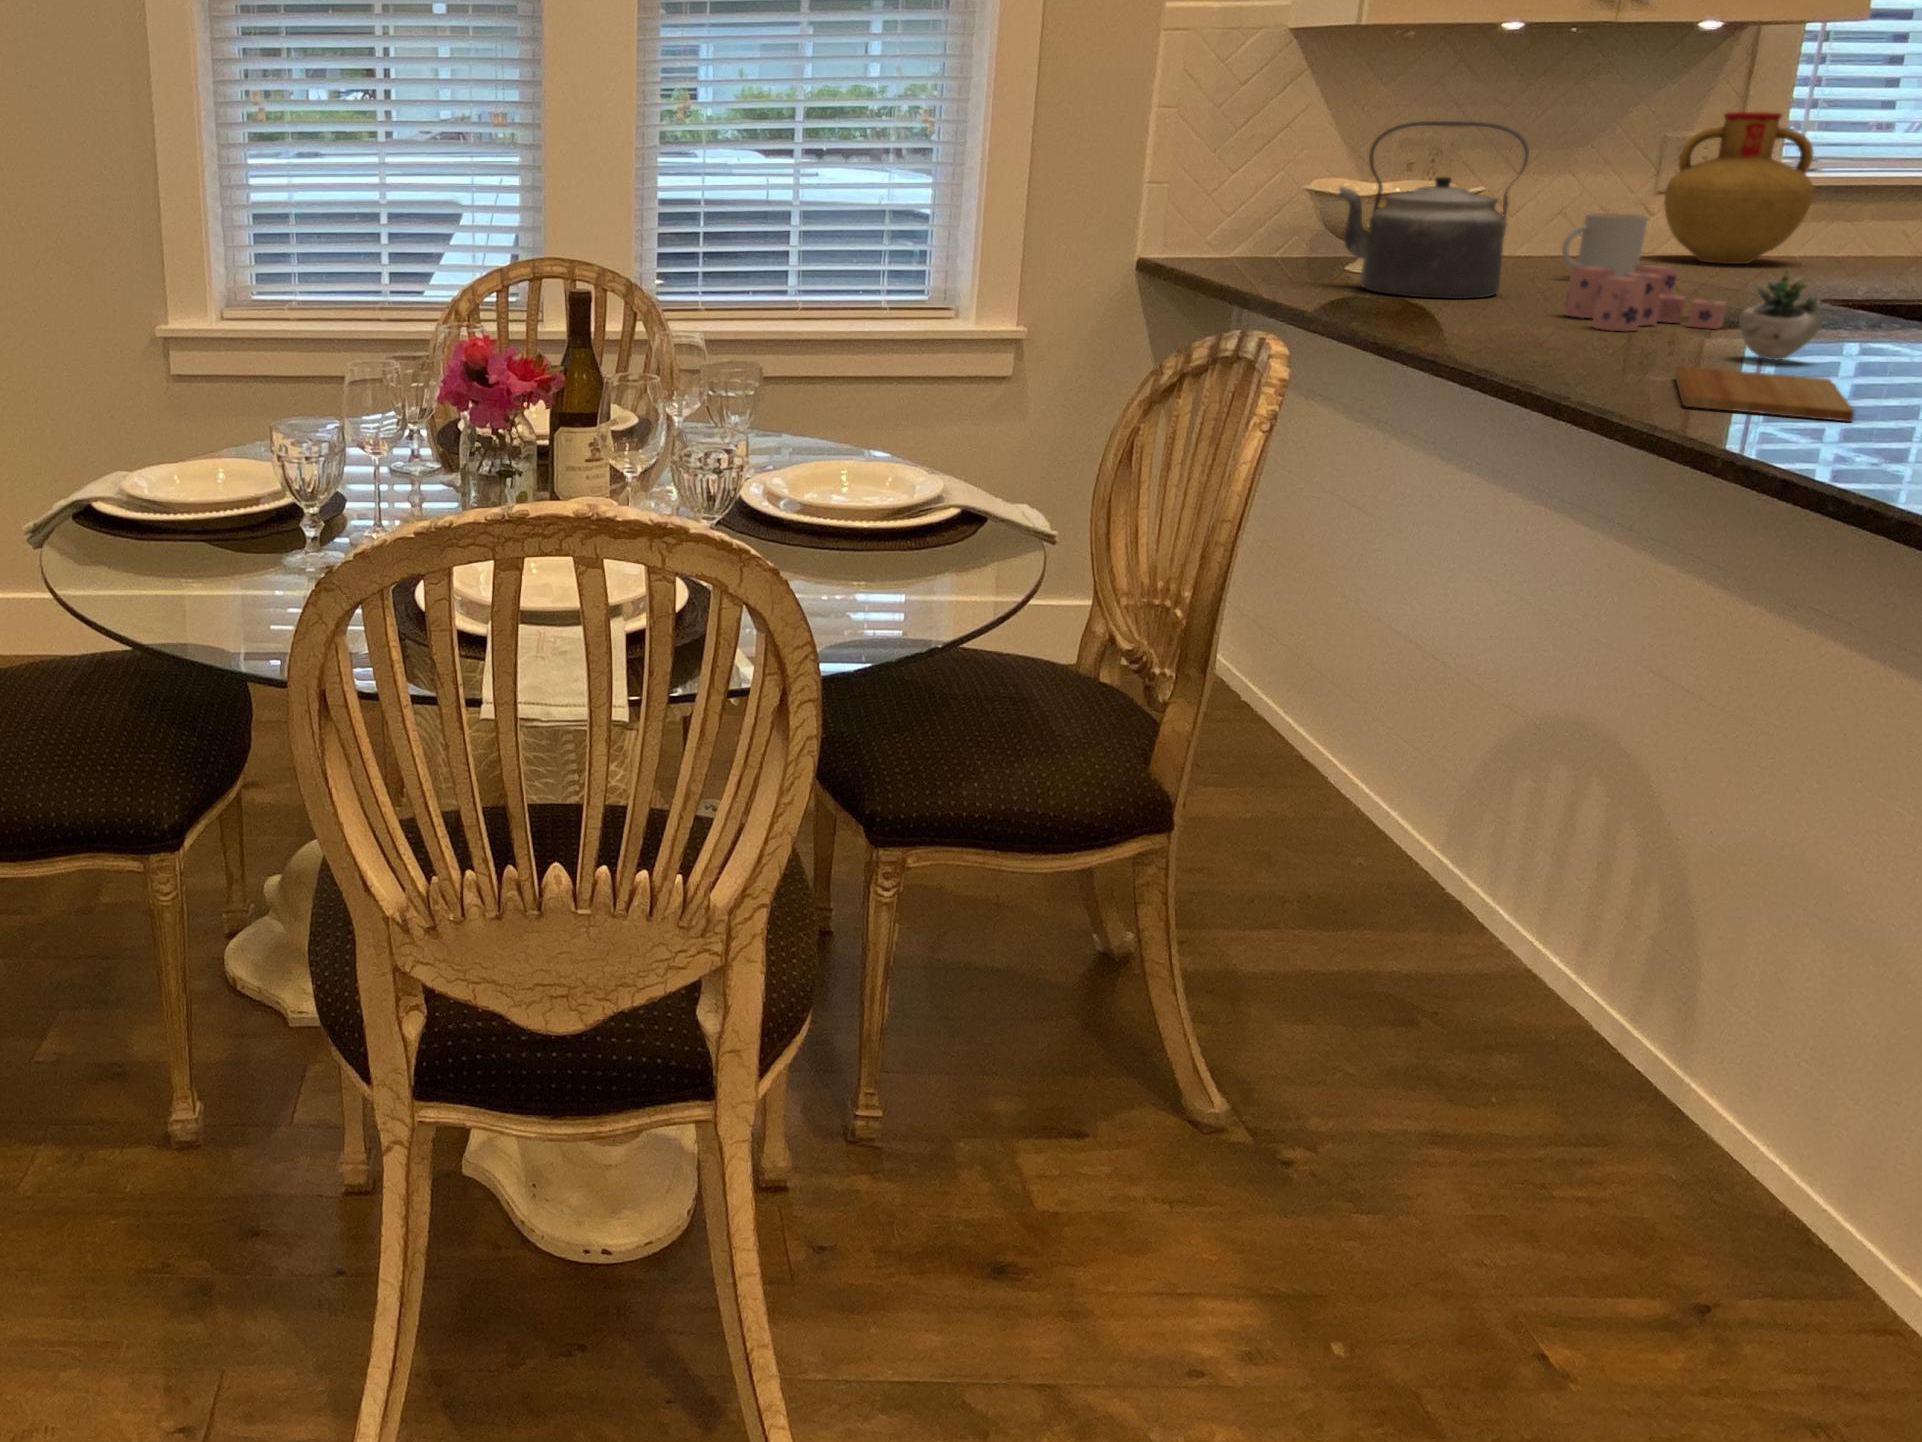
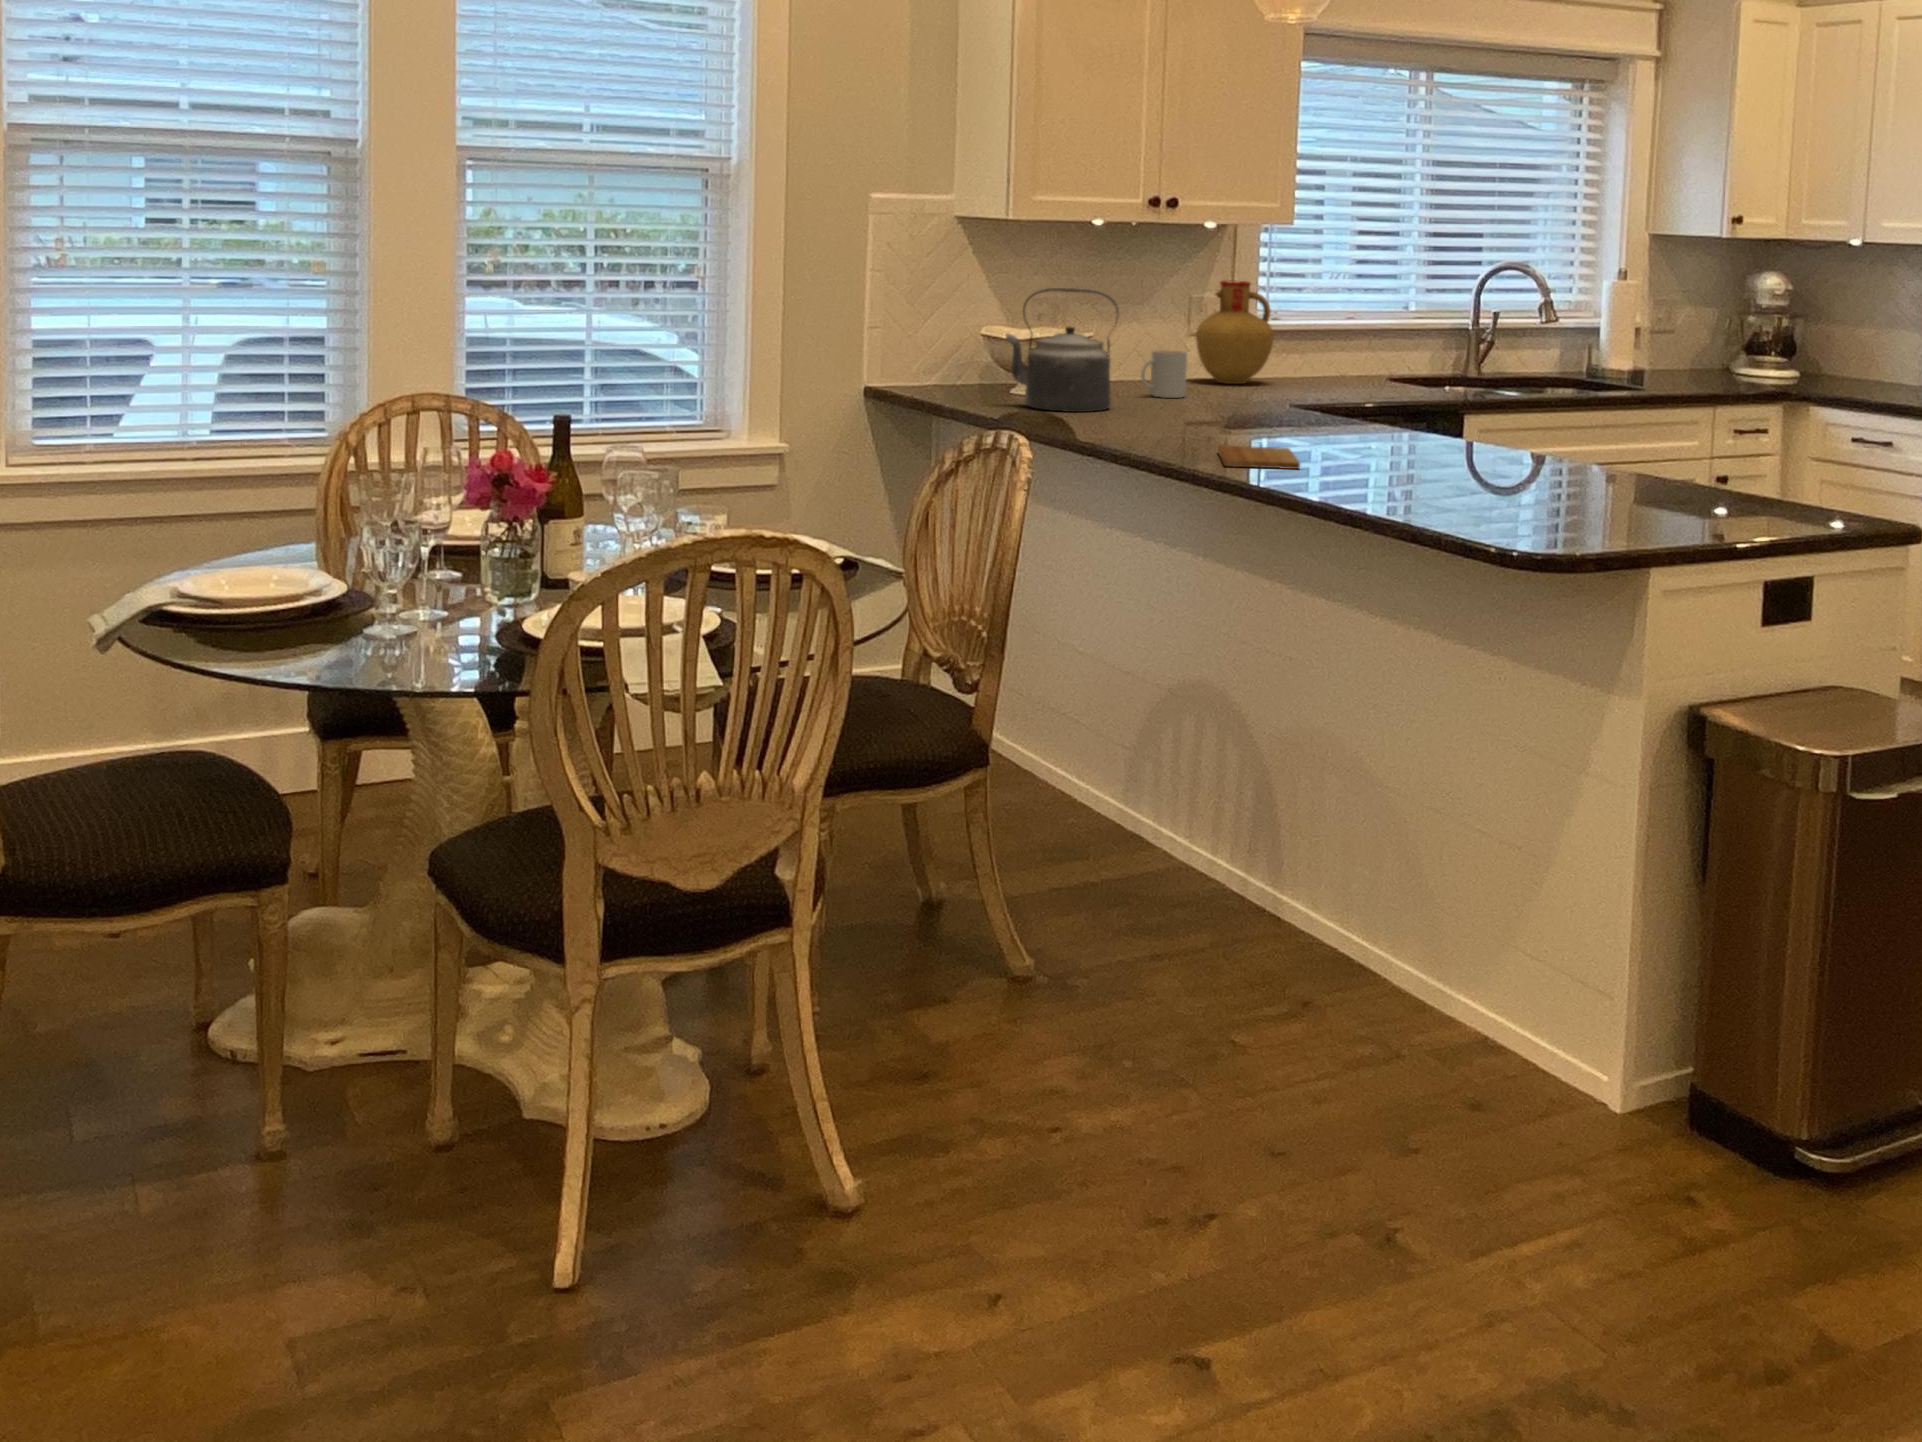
candle: present [1564,265,1727,331] -> none [1152,385,1237,428]
succulent plant: present [1739,269,1915,360] -> none [1244,384,1320,441]

